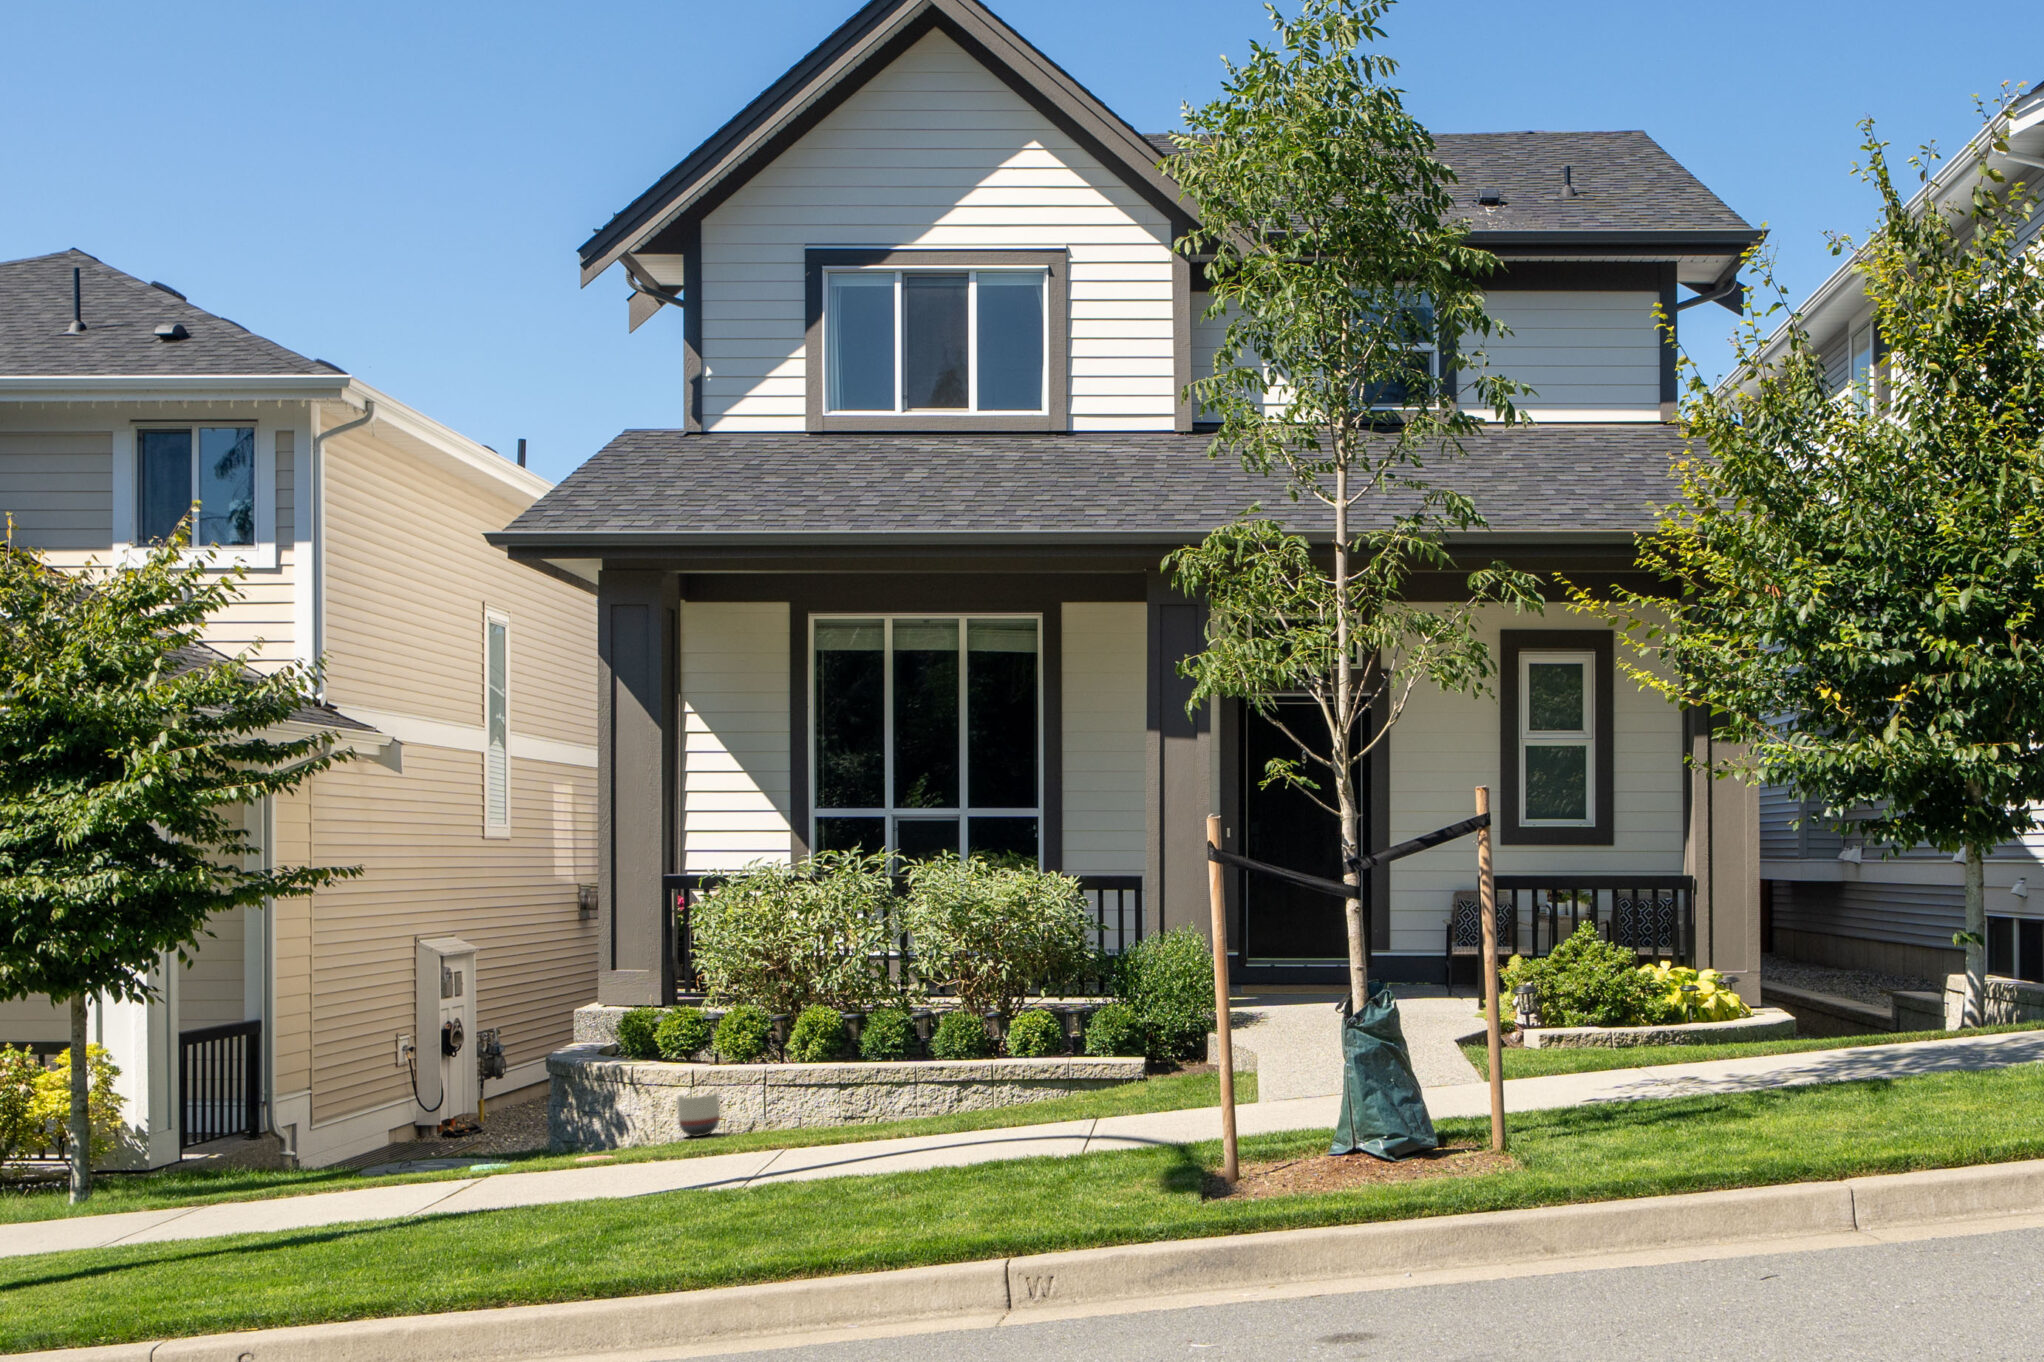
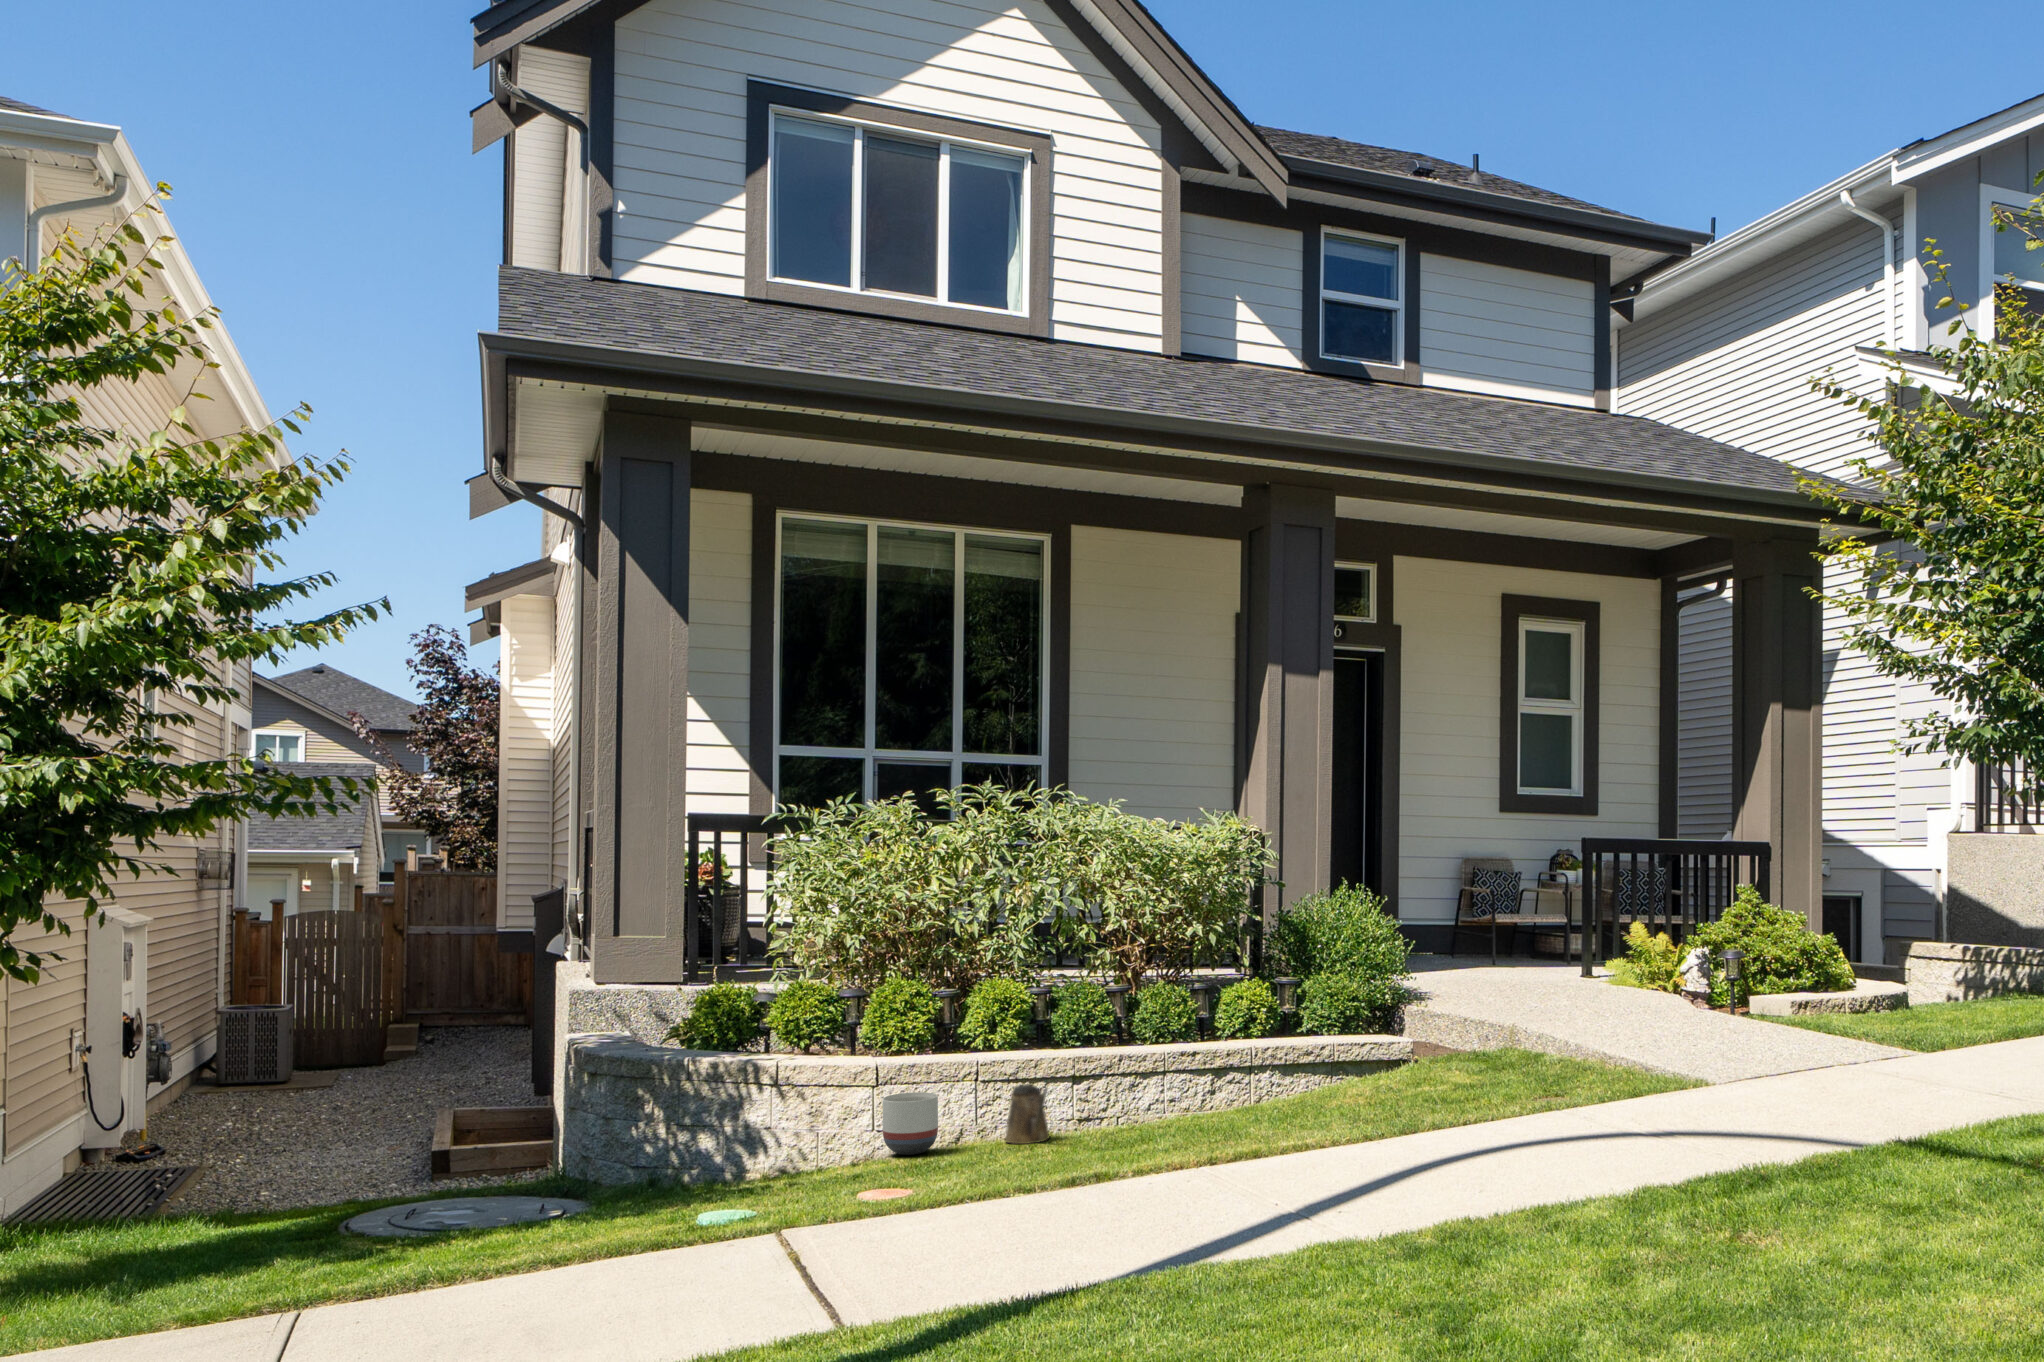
watering can: none [759,1089,800,1134] -> present [1005,1084,1050,1144]

